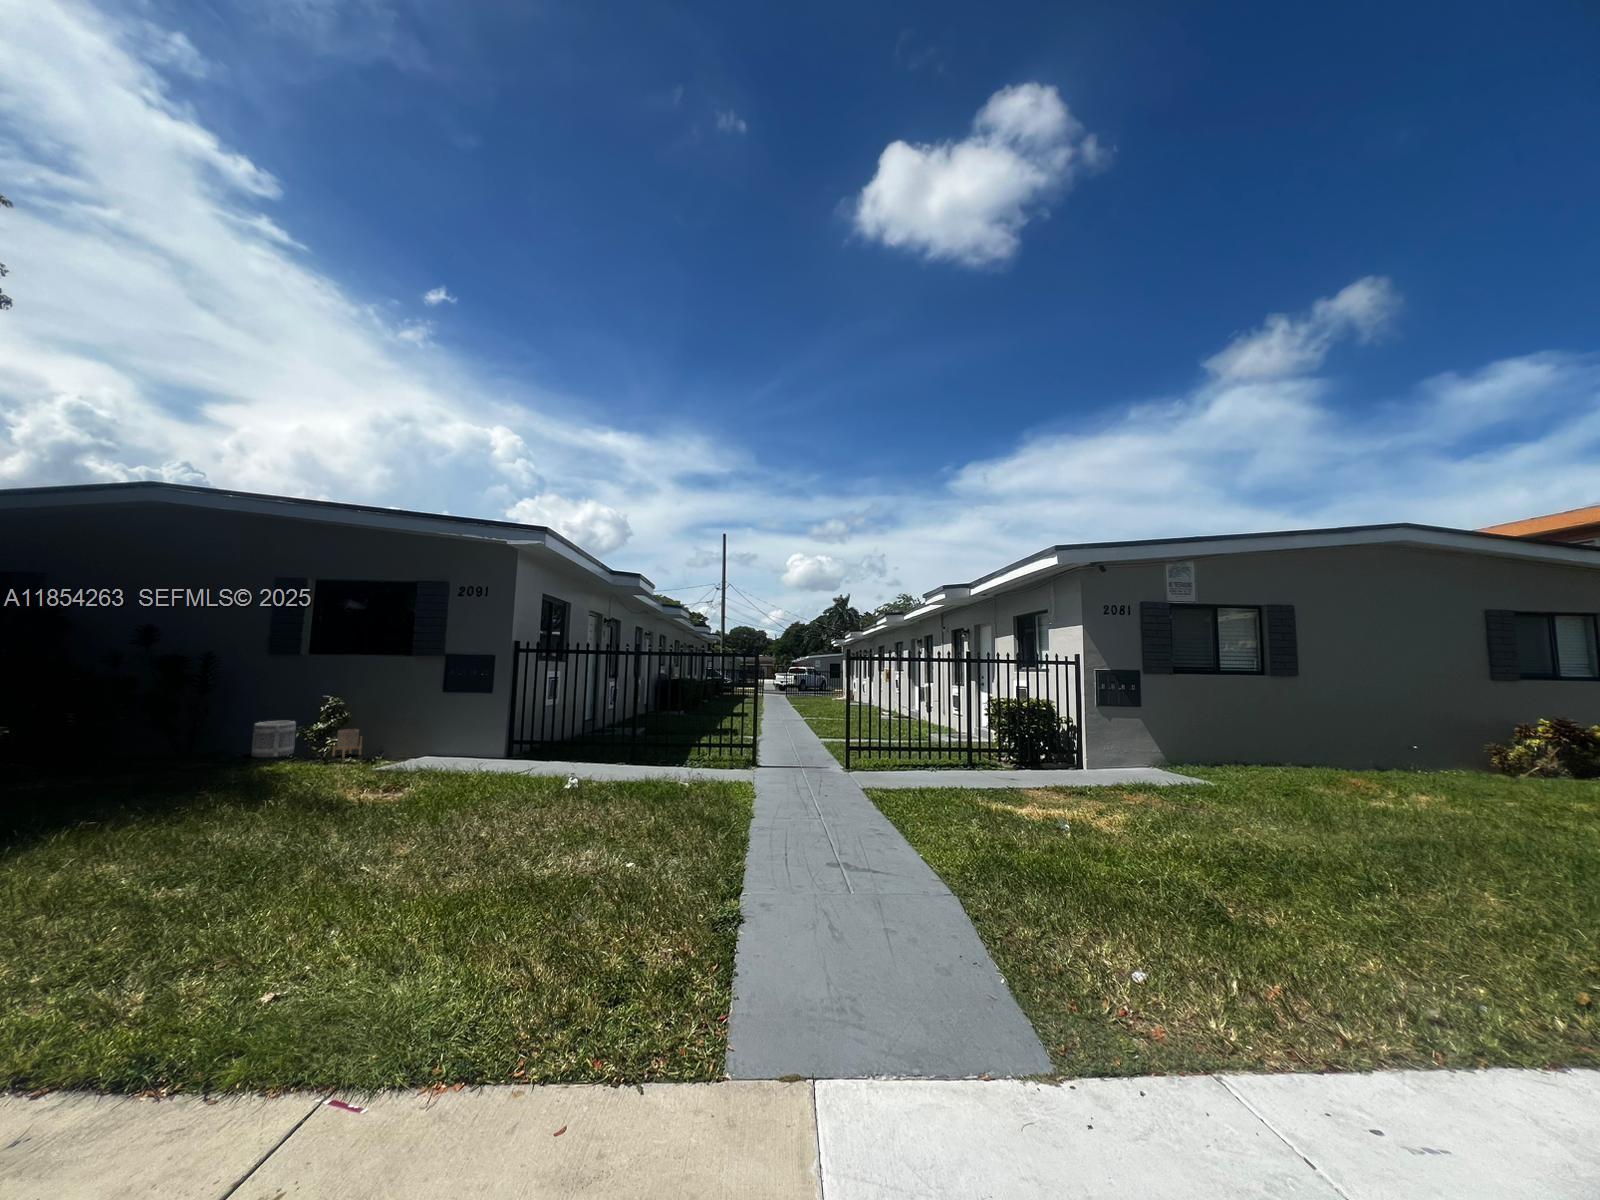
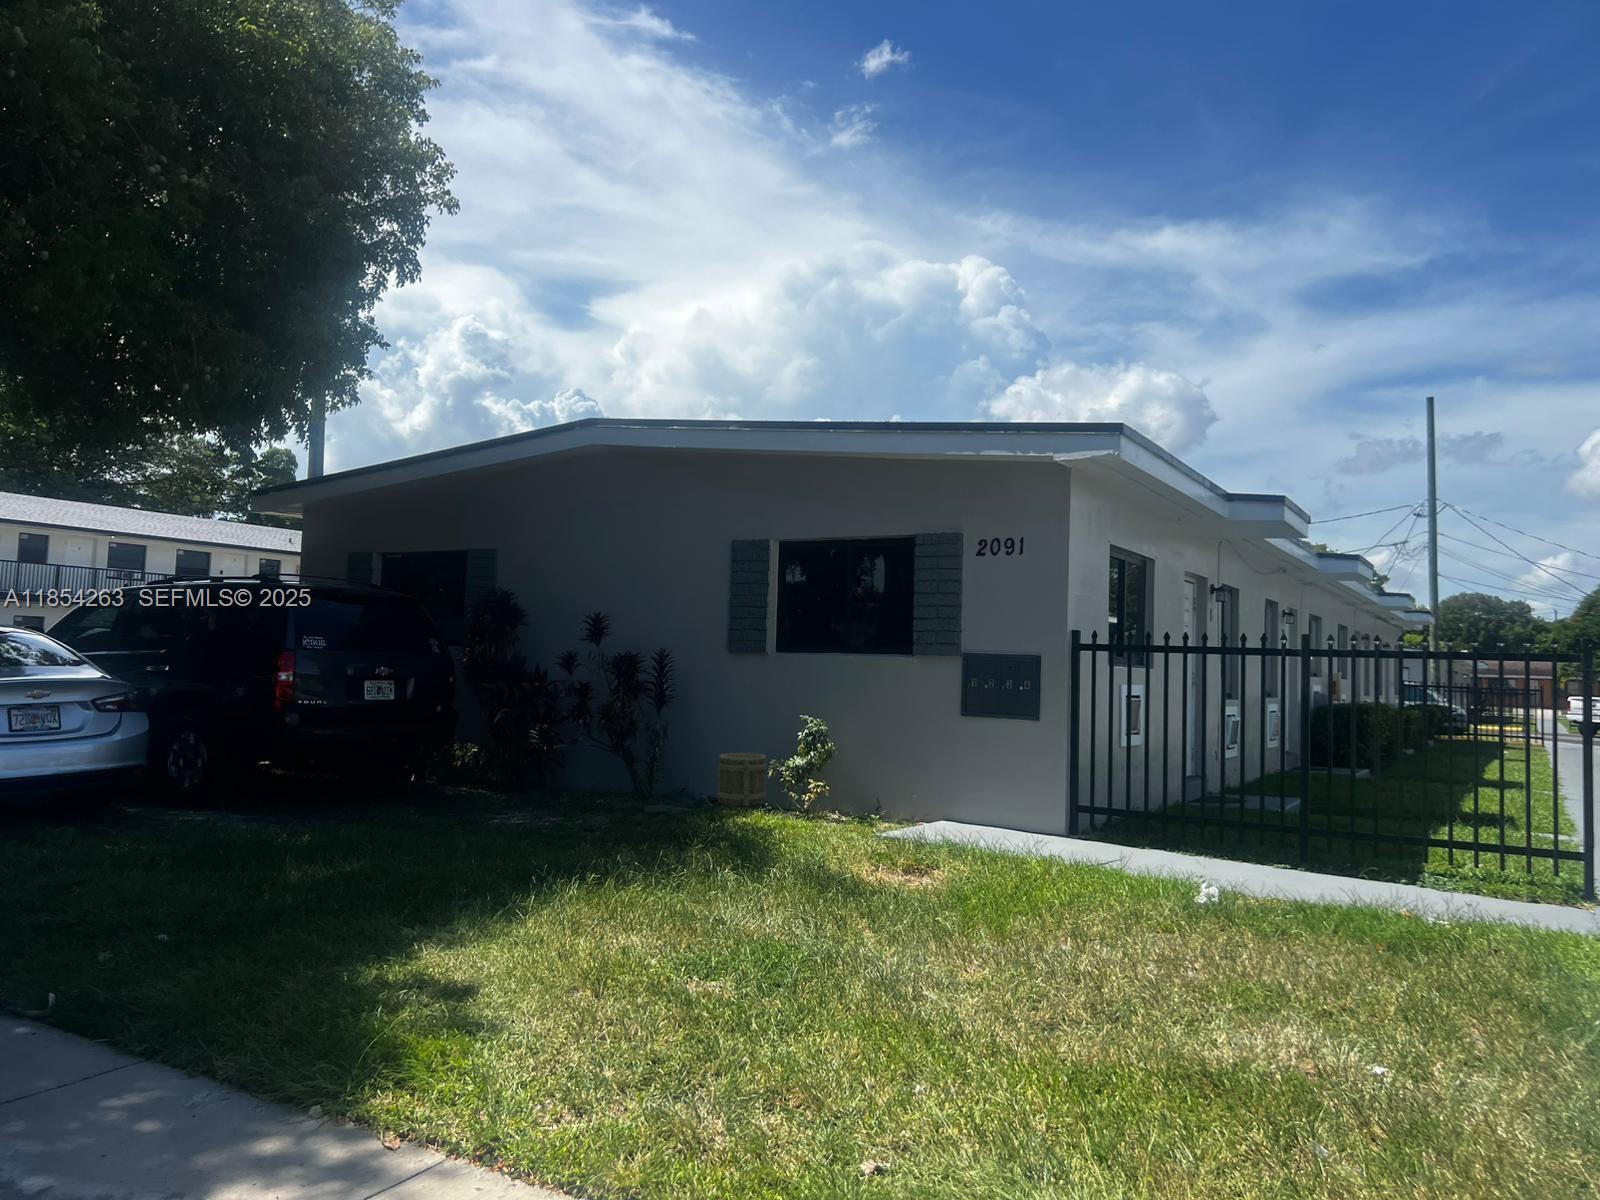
planter: present [333,729,362,758] -> none [817,772,854,816]

